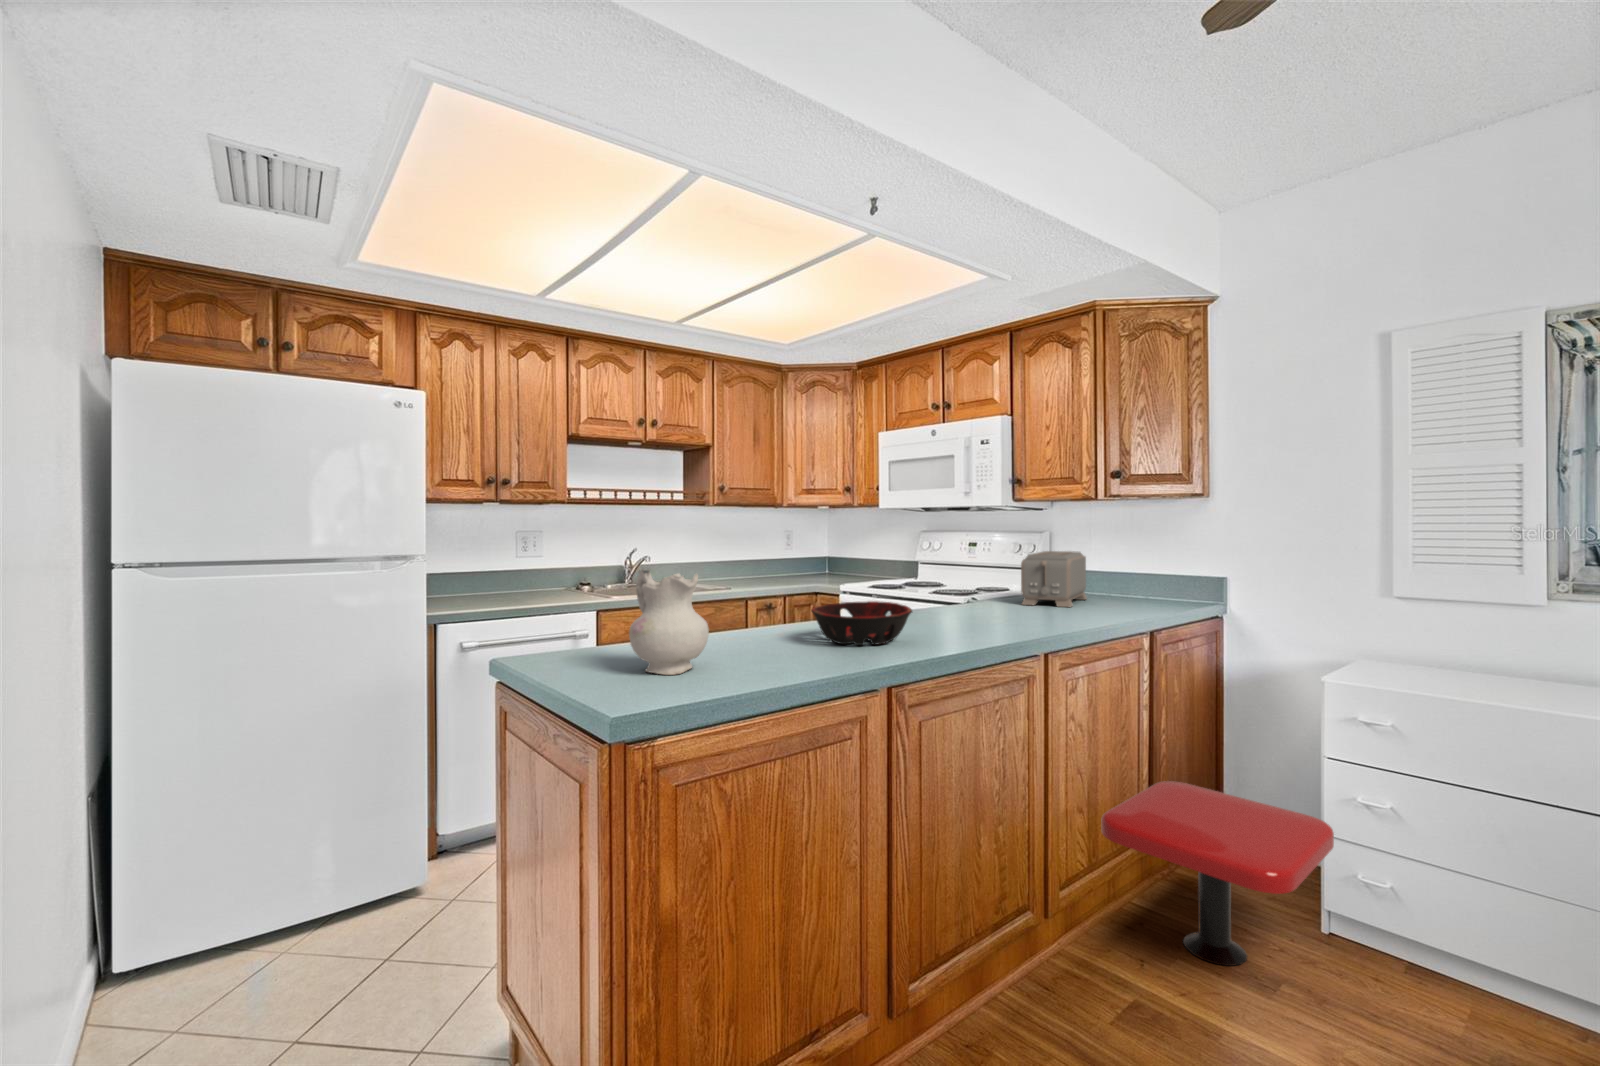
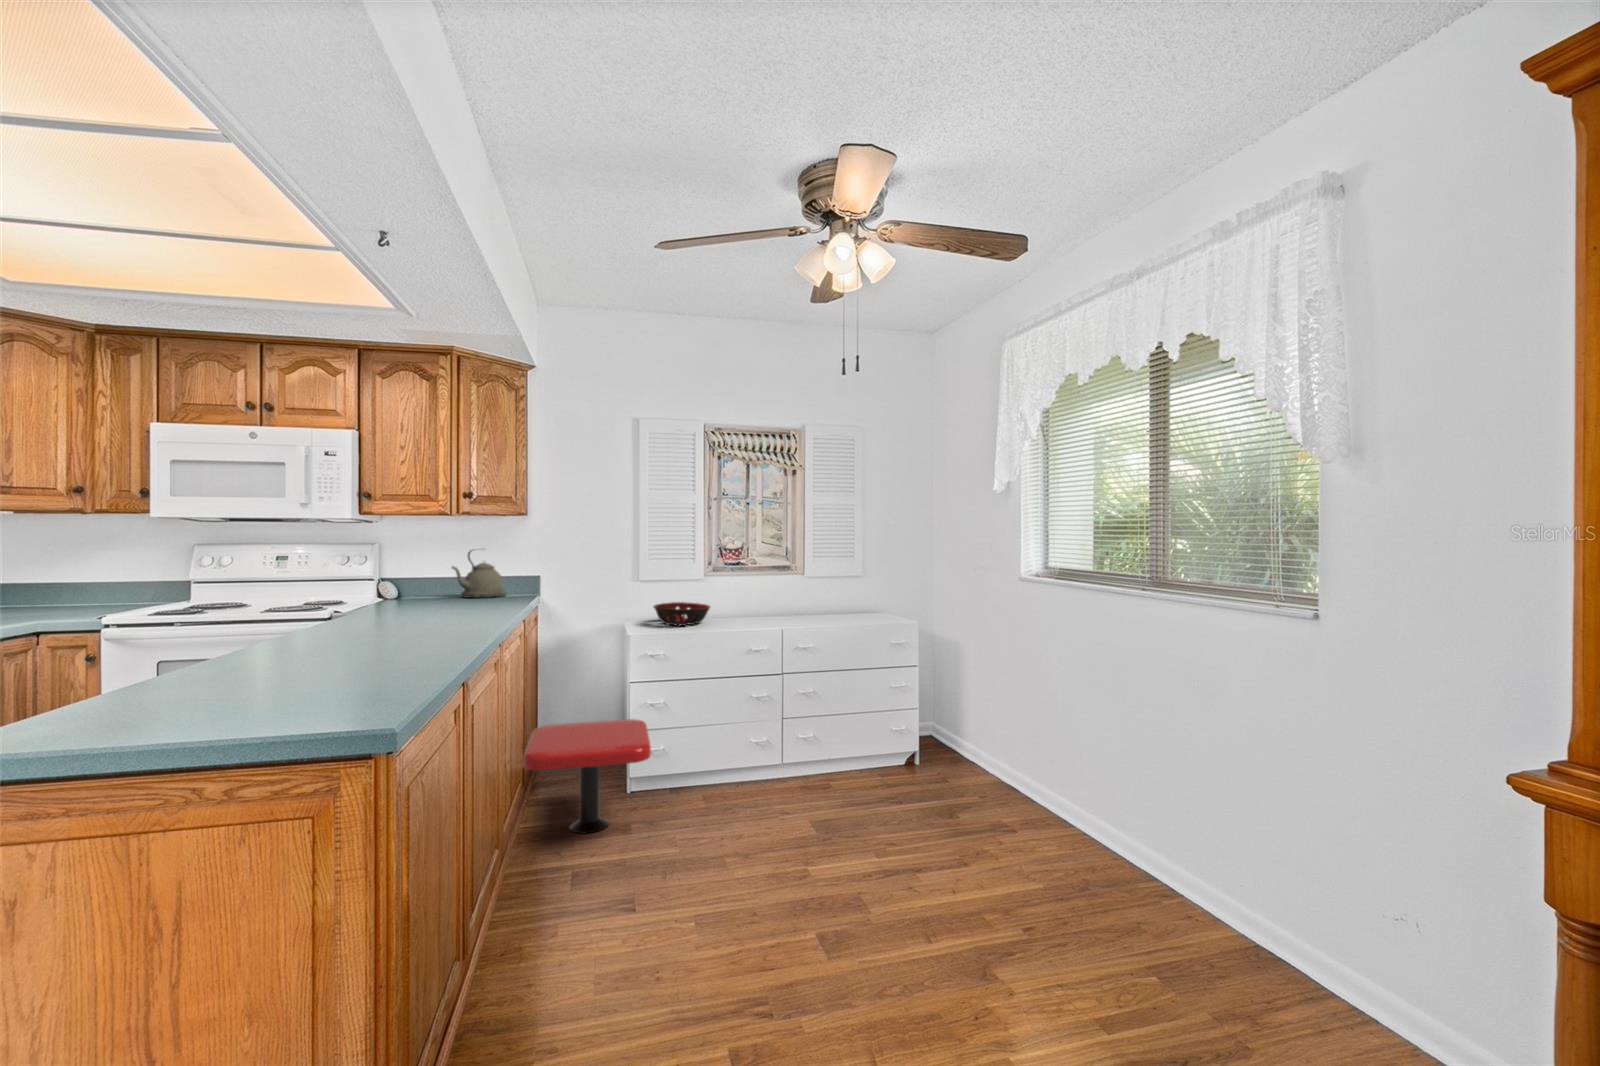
kettle: none [1108,539,1181,600] -> present [452,550,506,598]
toaster: present [1021,551,1087,607] -> none [393,560,444,609]
ceramic pitcher: present [629,568,709,675] -> none [143,577,273,697]
decorative bowl: present [811,601,912,645] -> present [654,602,710,626]

